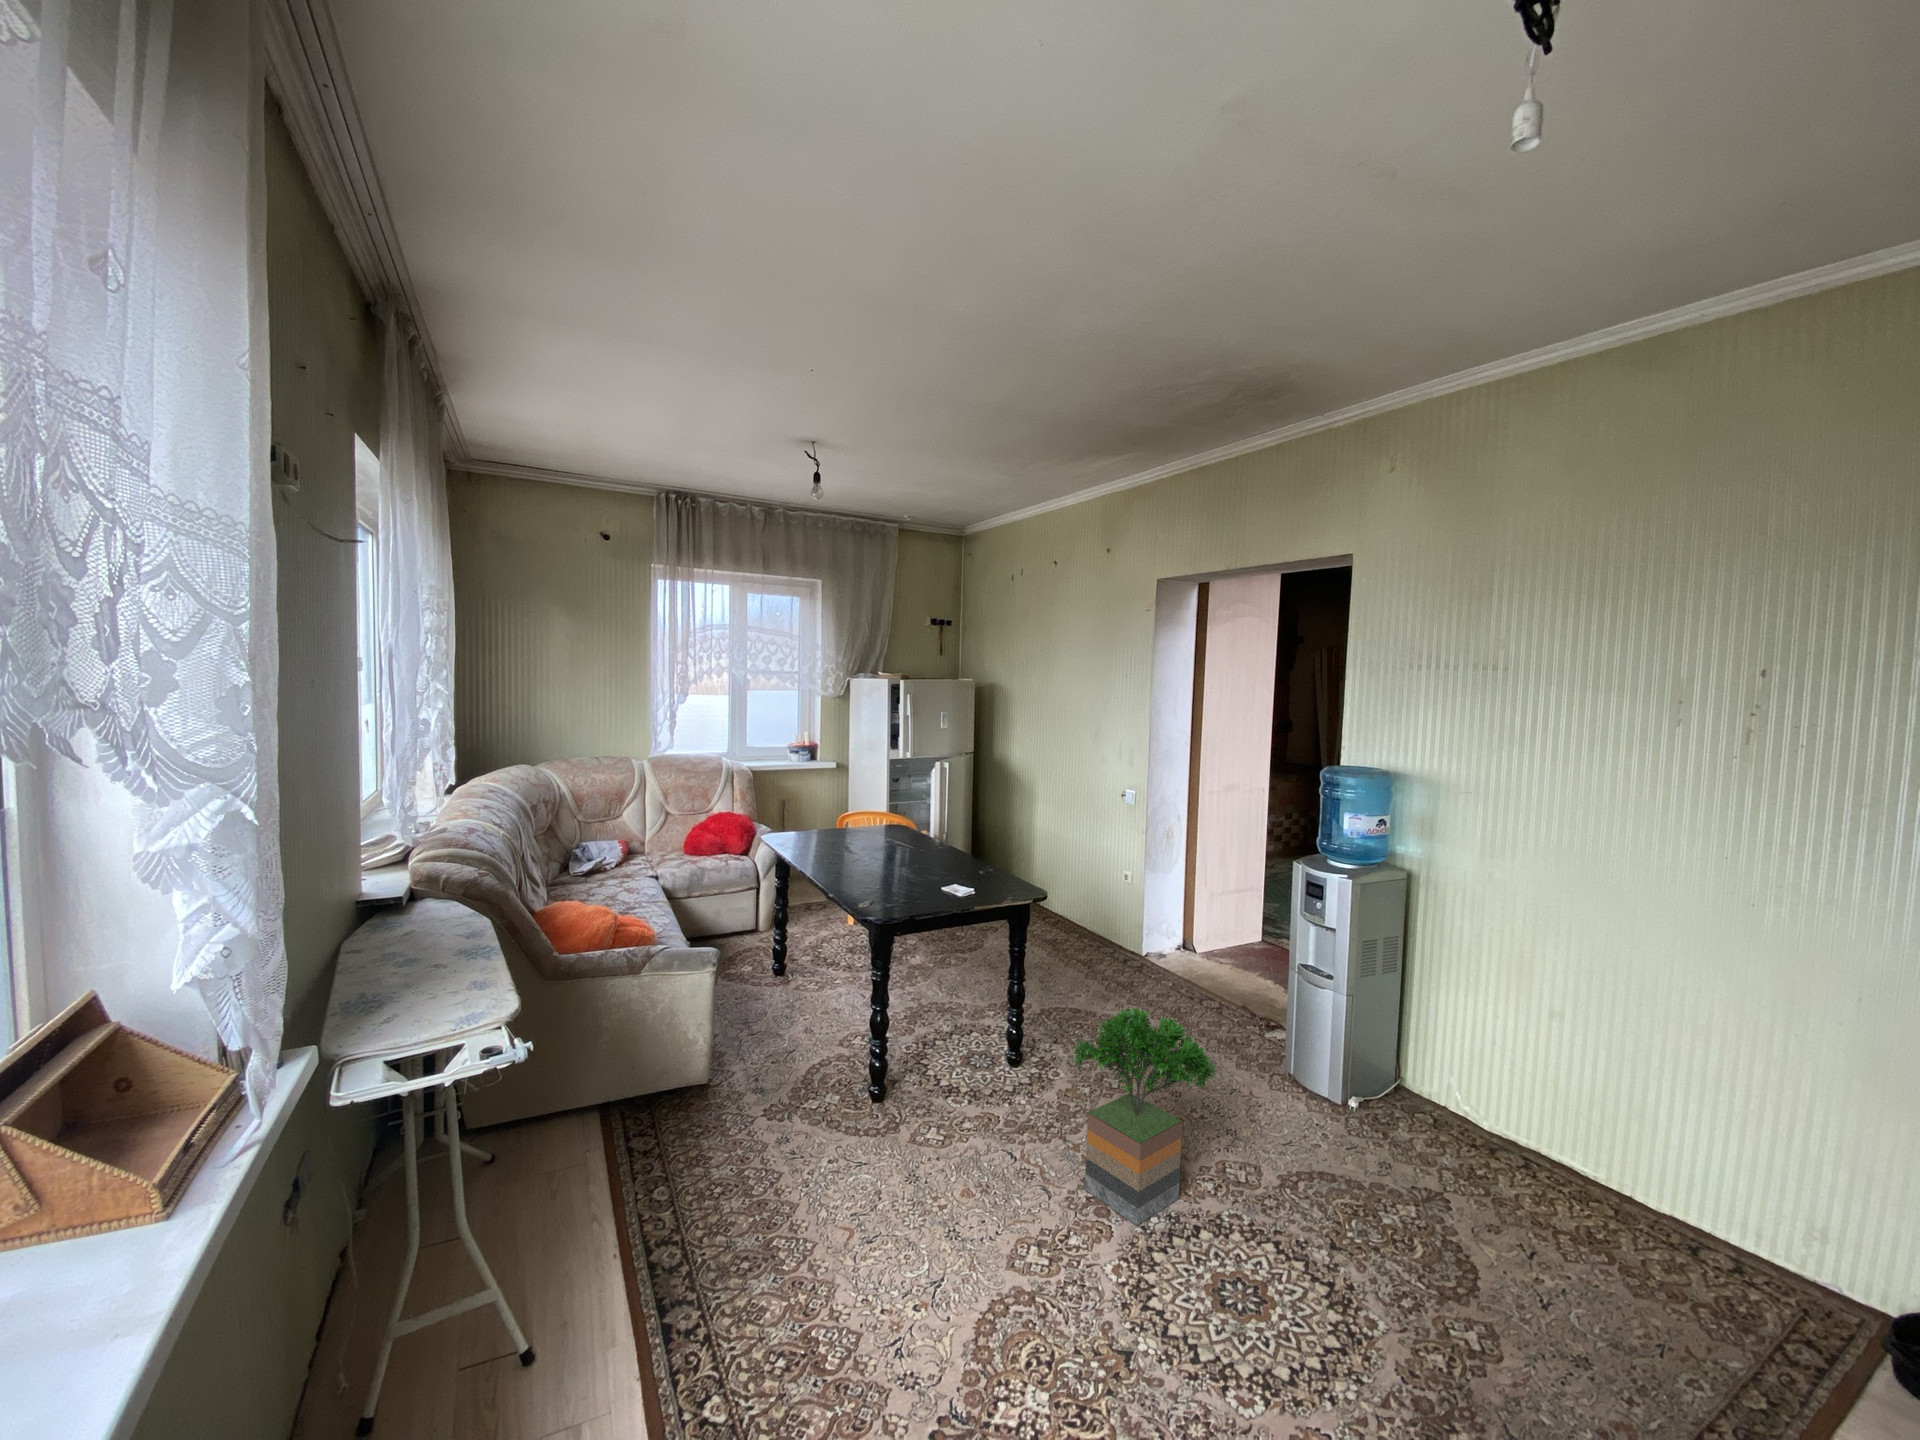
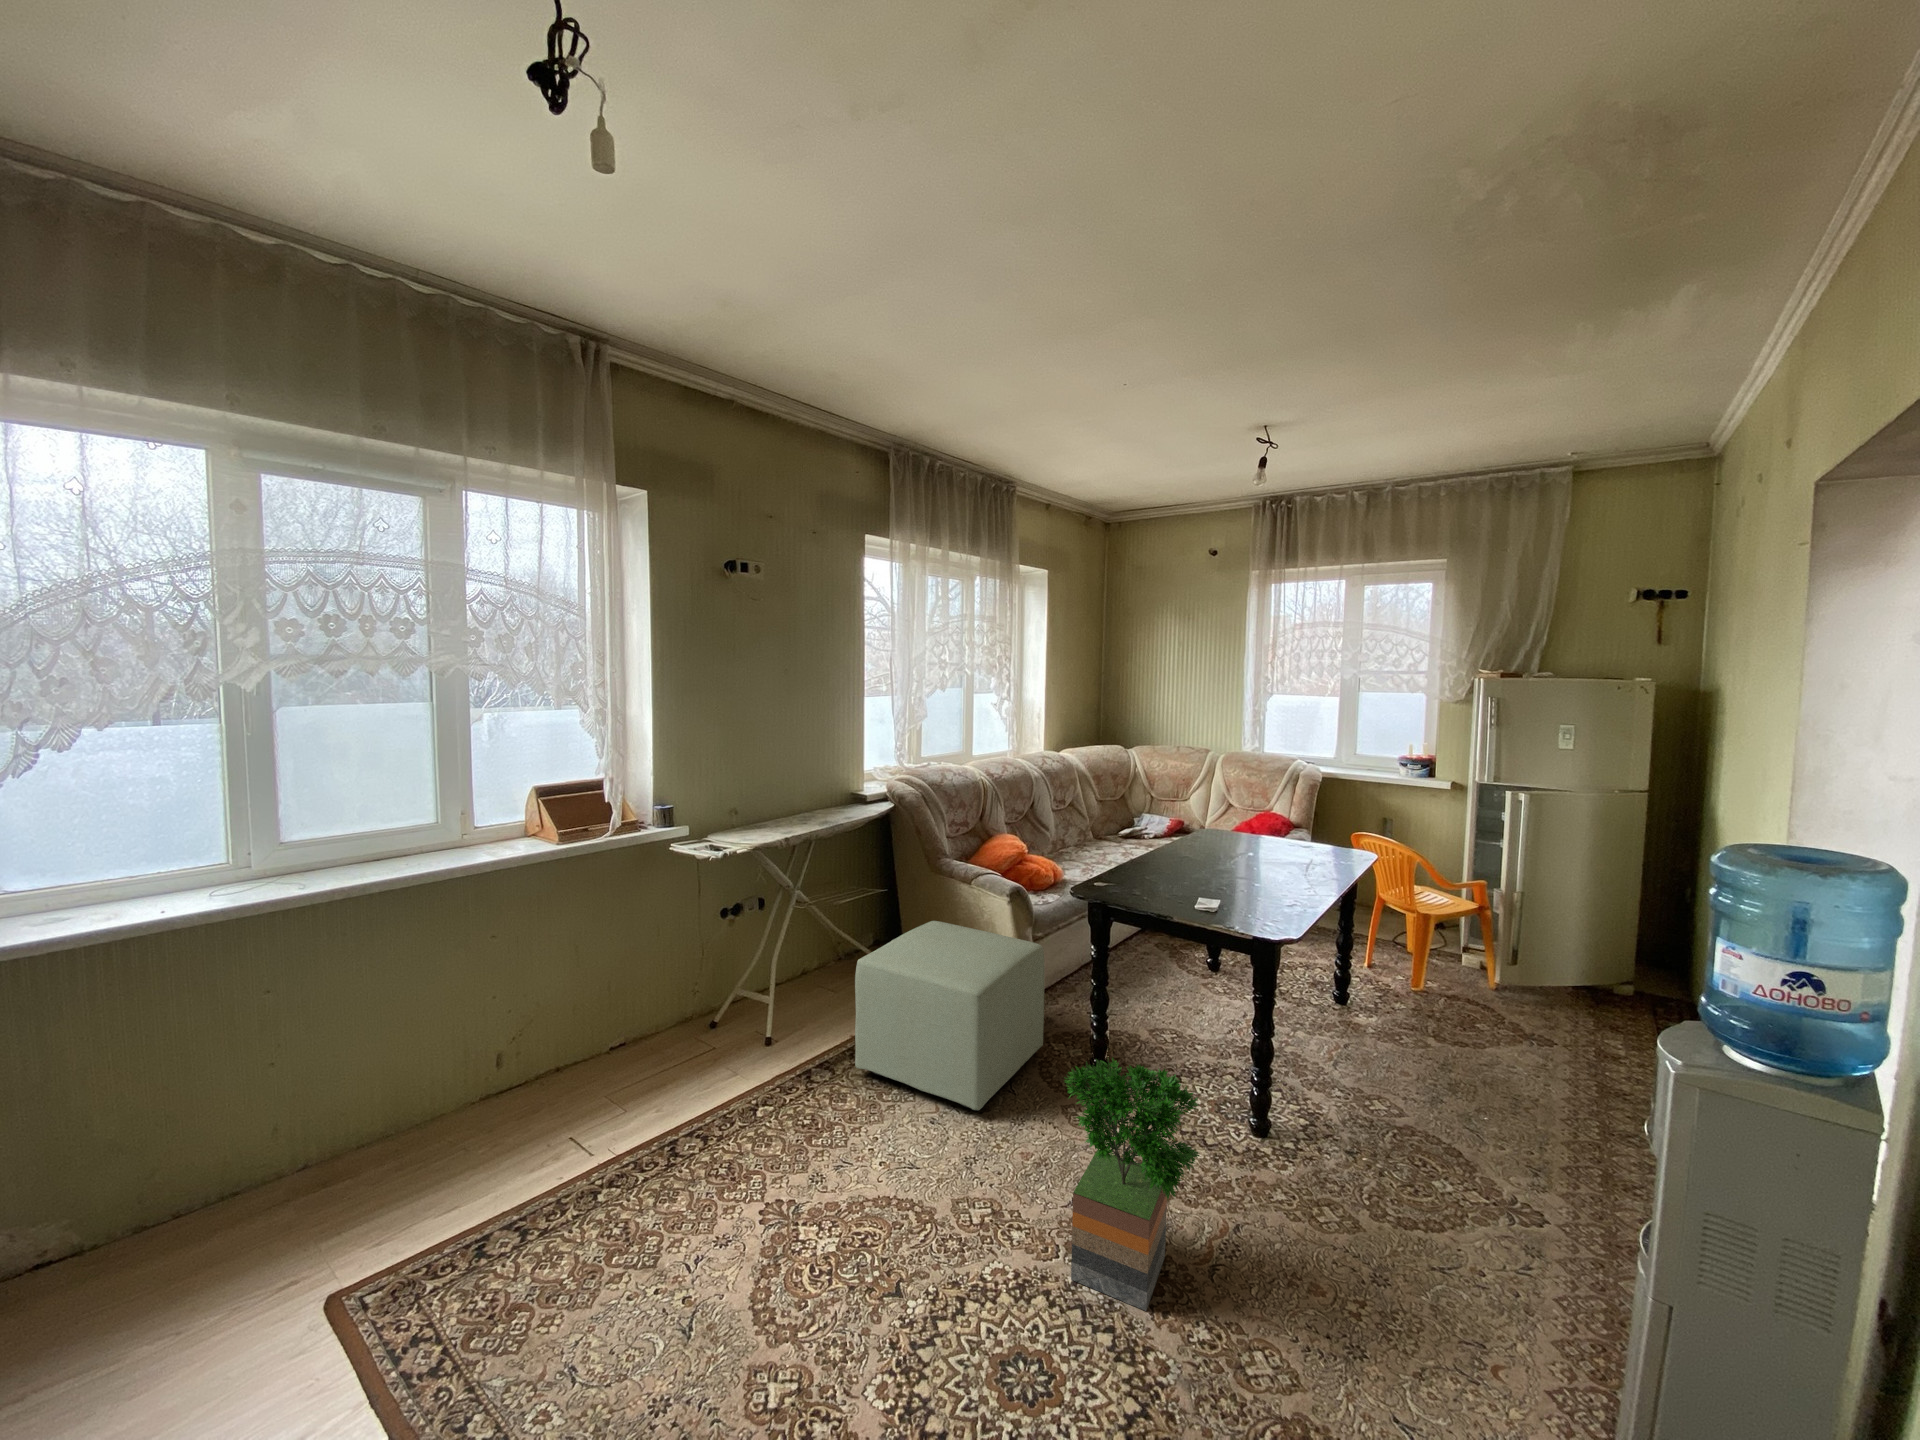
ottoman: none [641,991,892,1273] -> present [855,921,1045,1110]

